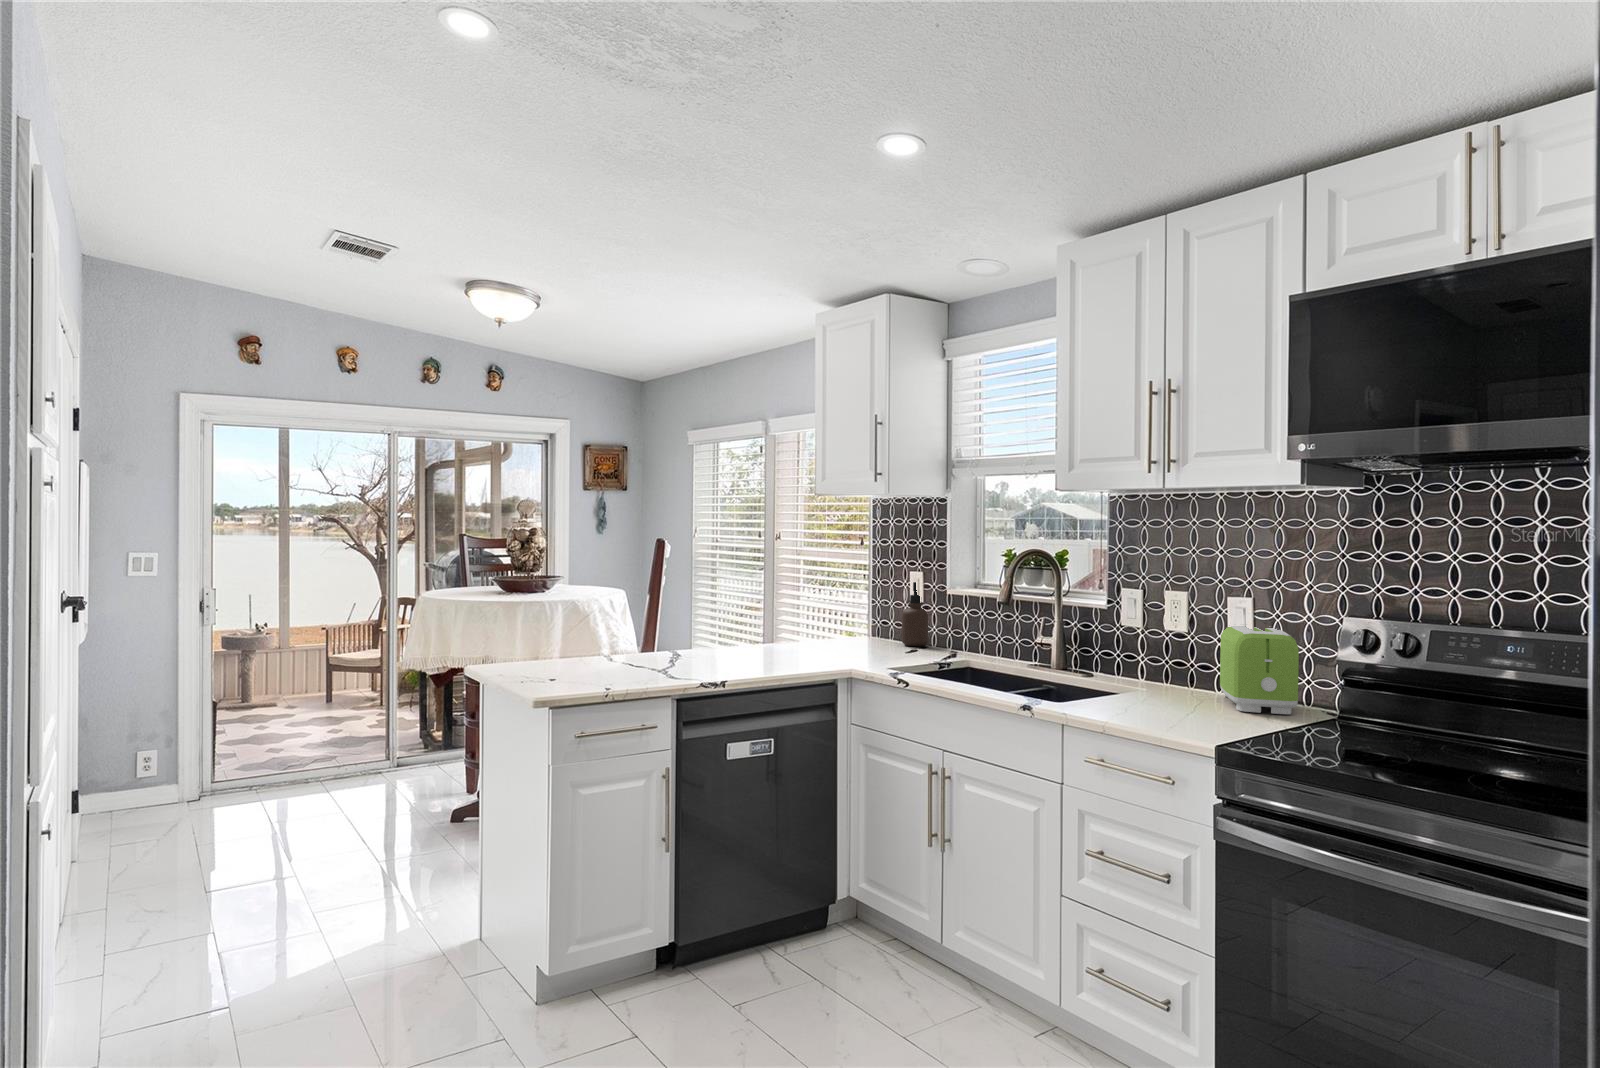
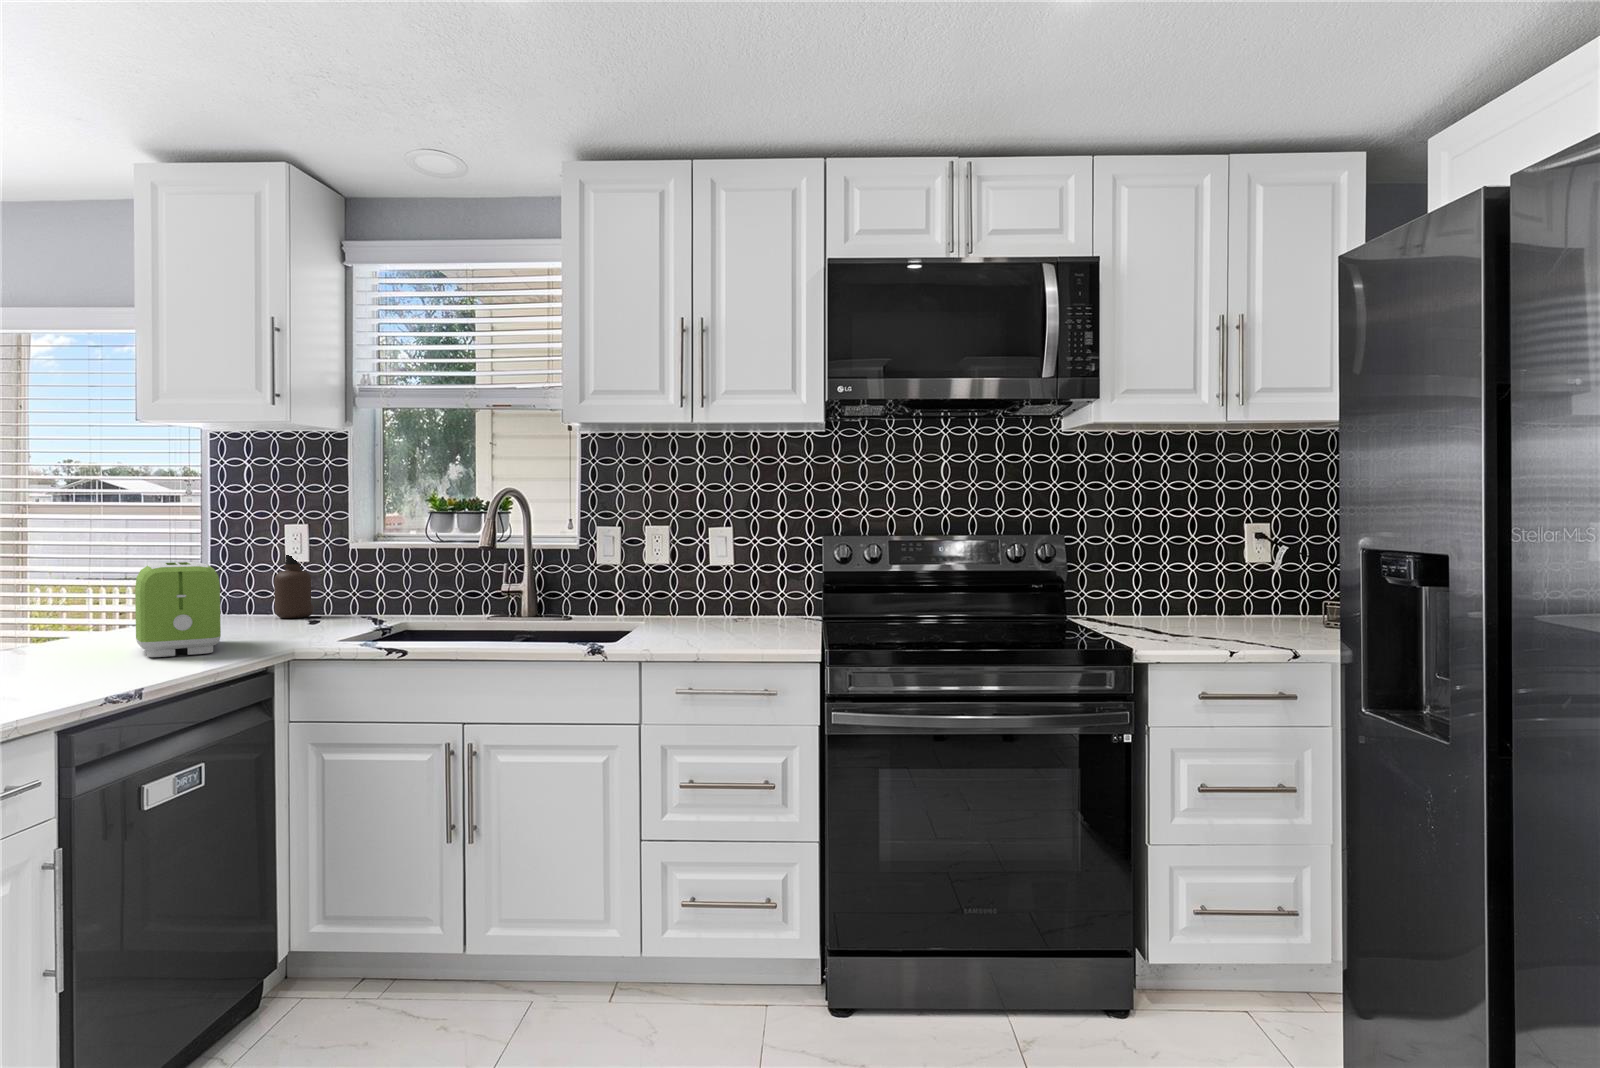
toaster: present [1220,626,1299,714] -> present [135,562,221,657]

